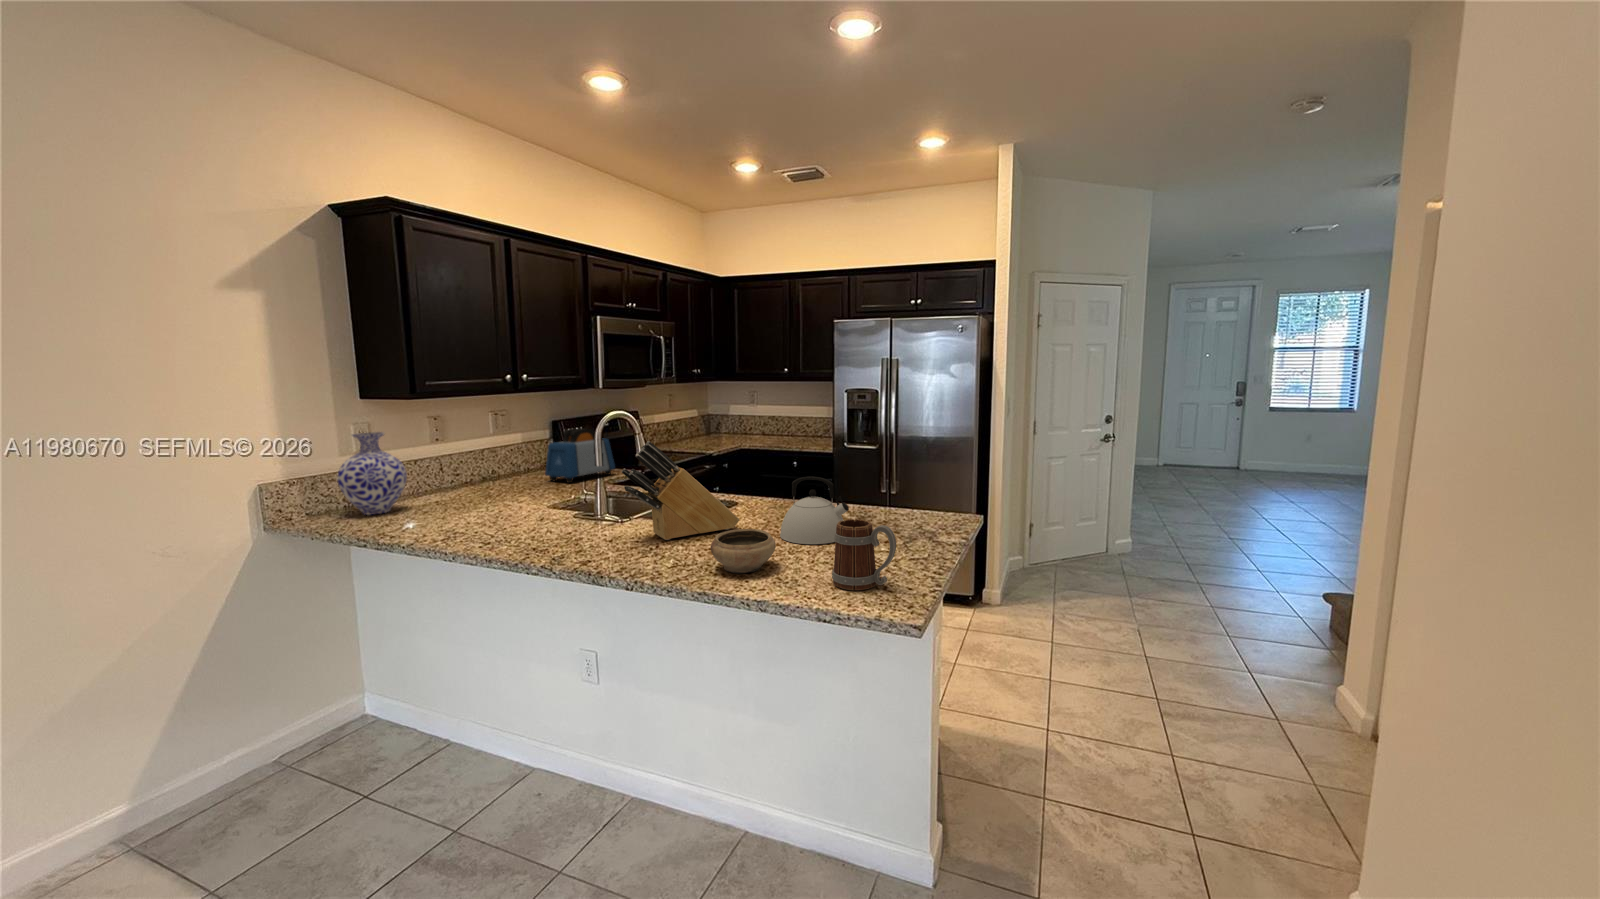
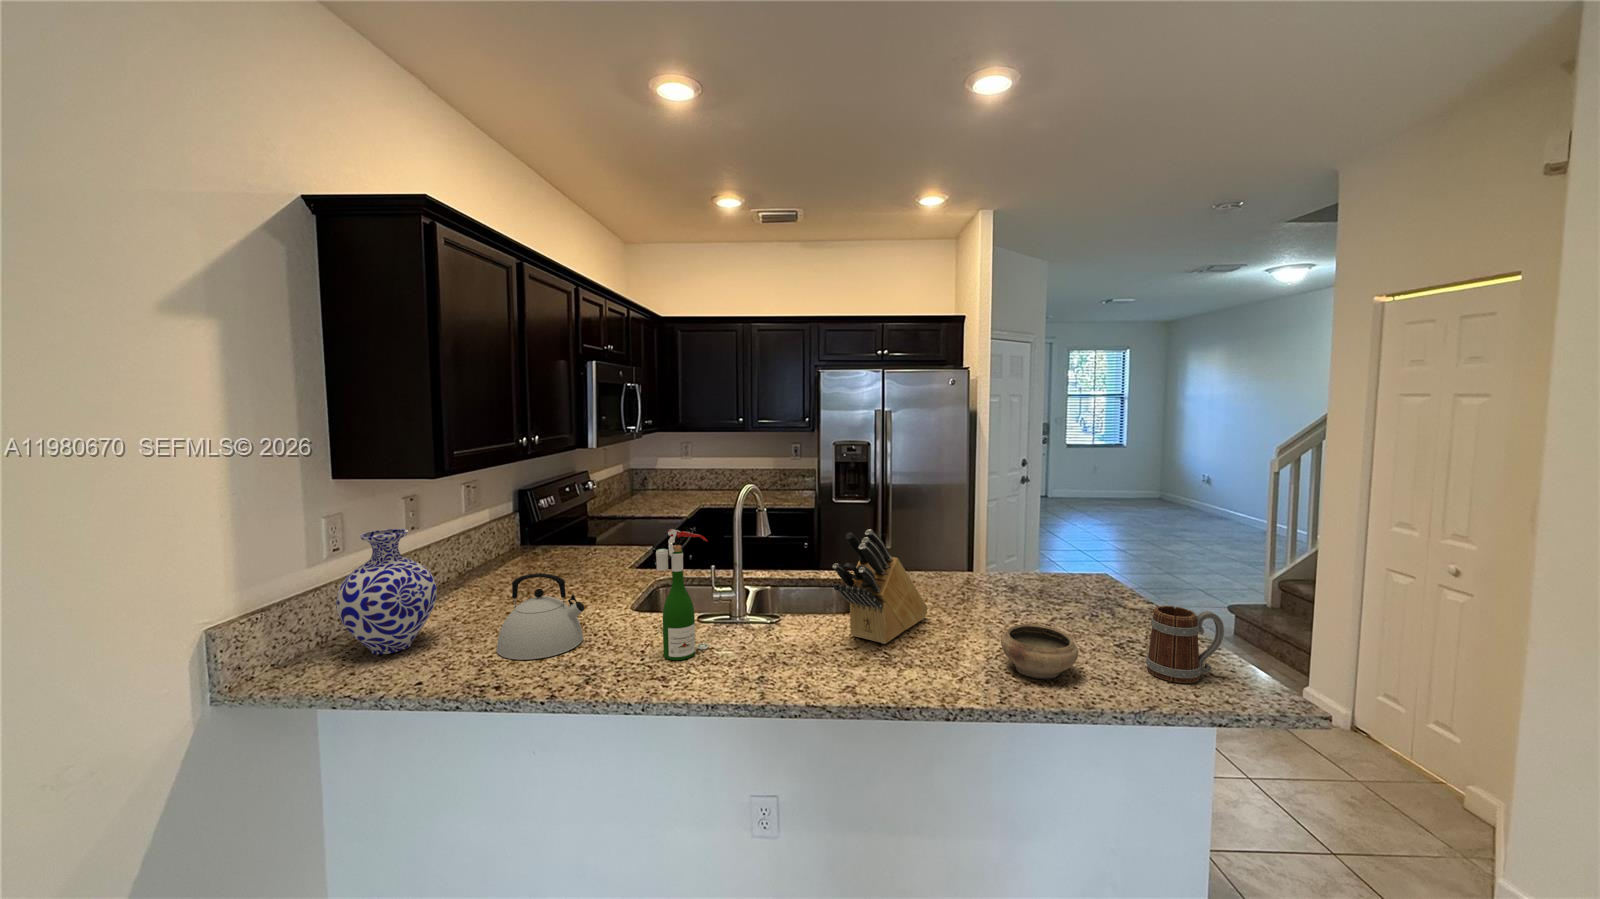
toaster: present [545,428,615,483] -> none [552,499,626,571]
wine bottle: none [502,435,546,534] -> present [656,529,708,660]
kettle: present [780,477,849,544] -> present [497,573,584,660]

